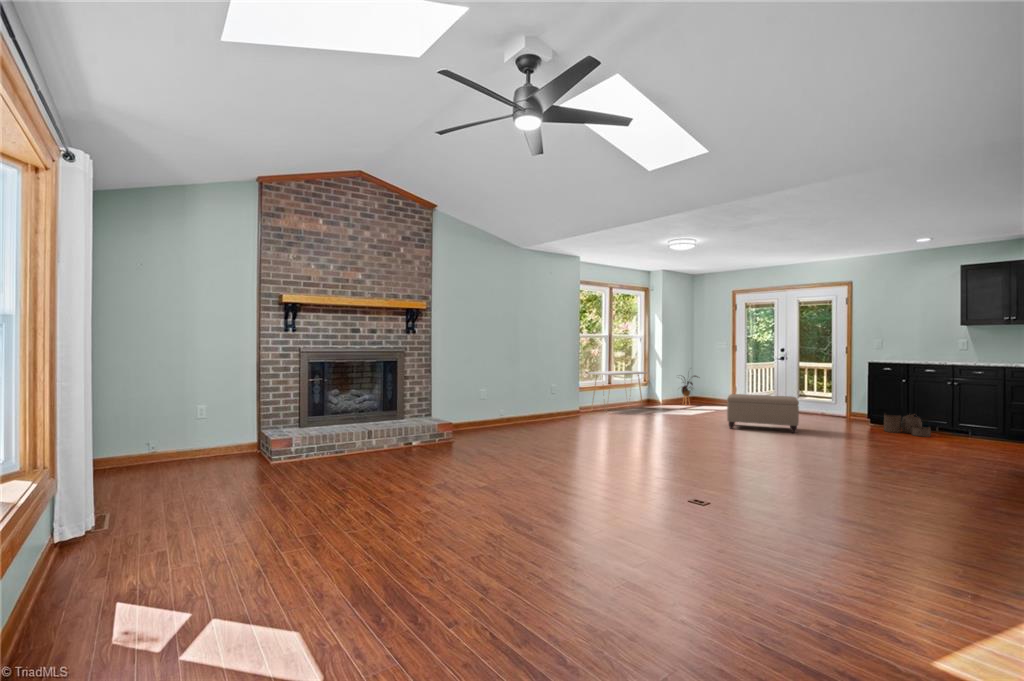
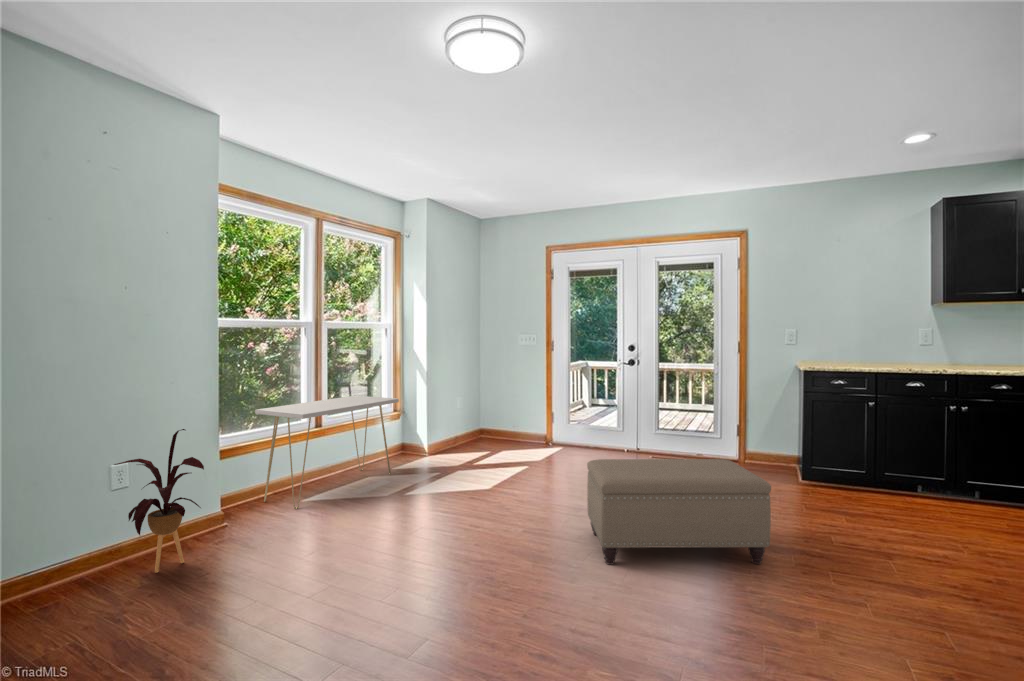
house plant: present [682,376,697,403] -> present [114,429,204,573]
woven basket: present [884,414,931,437] -> none [867,466,975,530]

